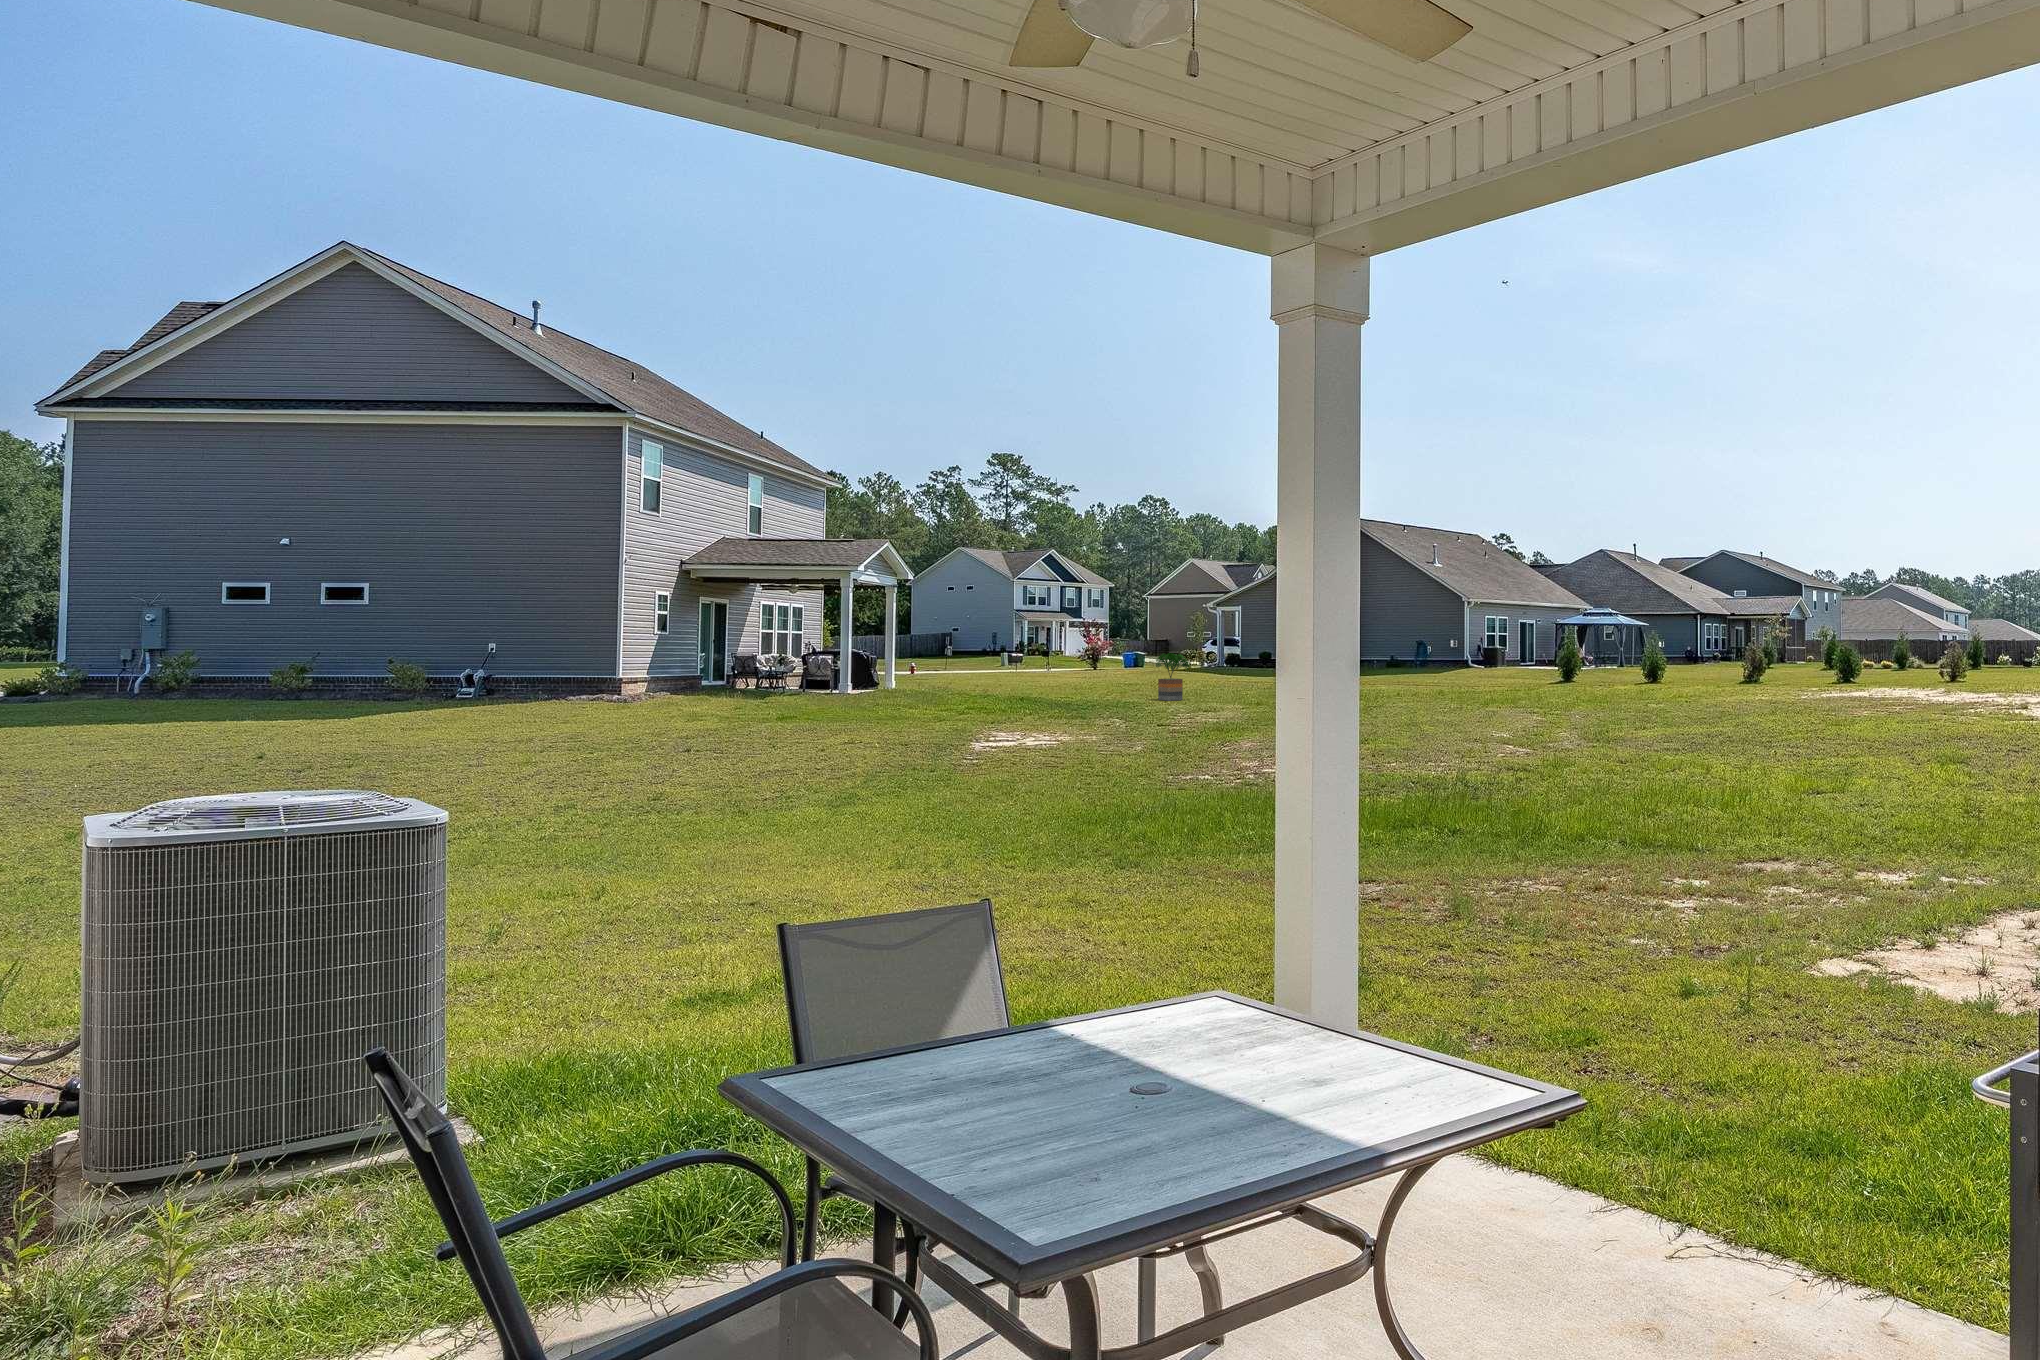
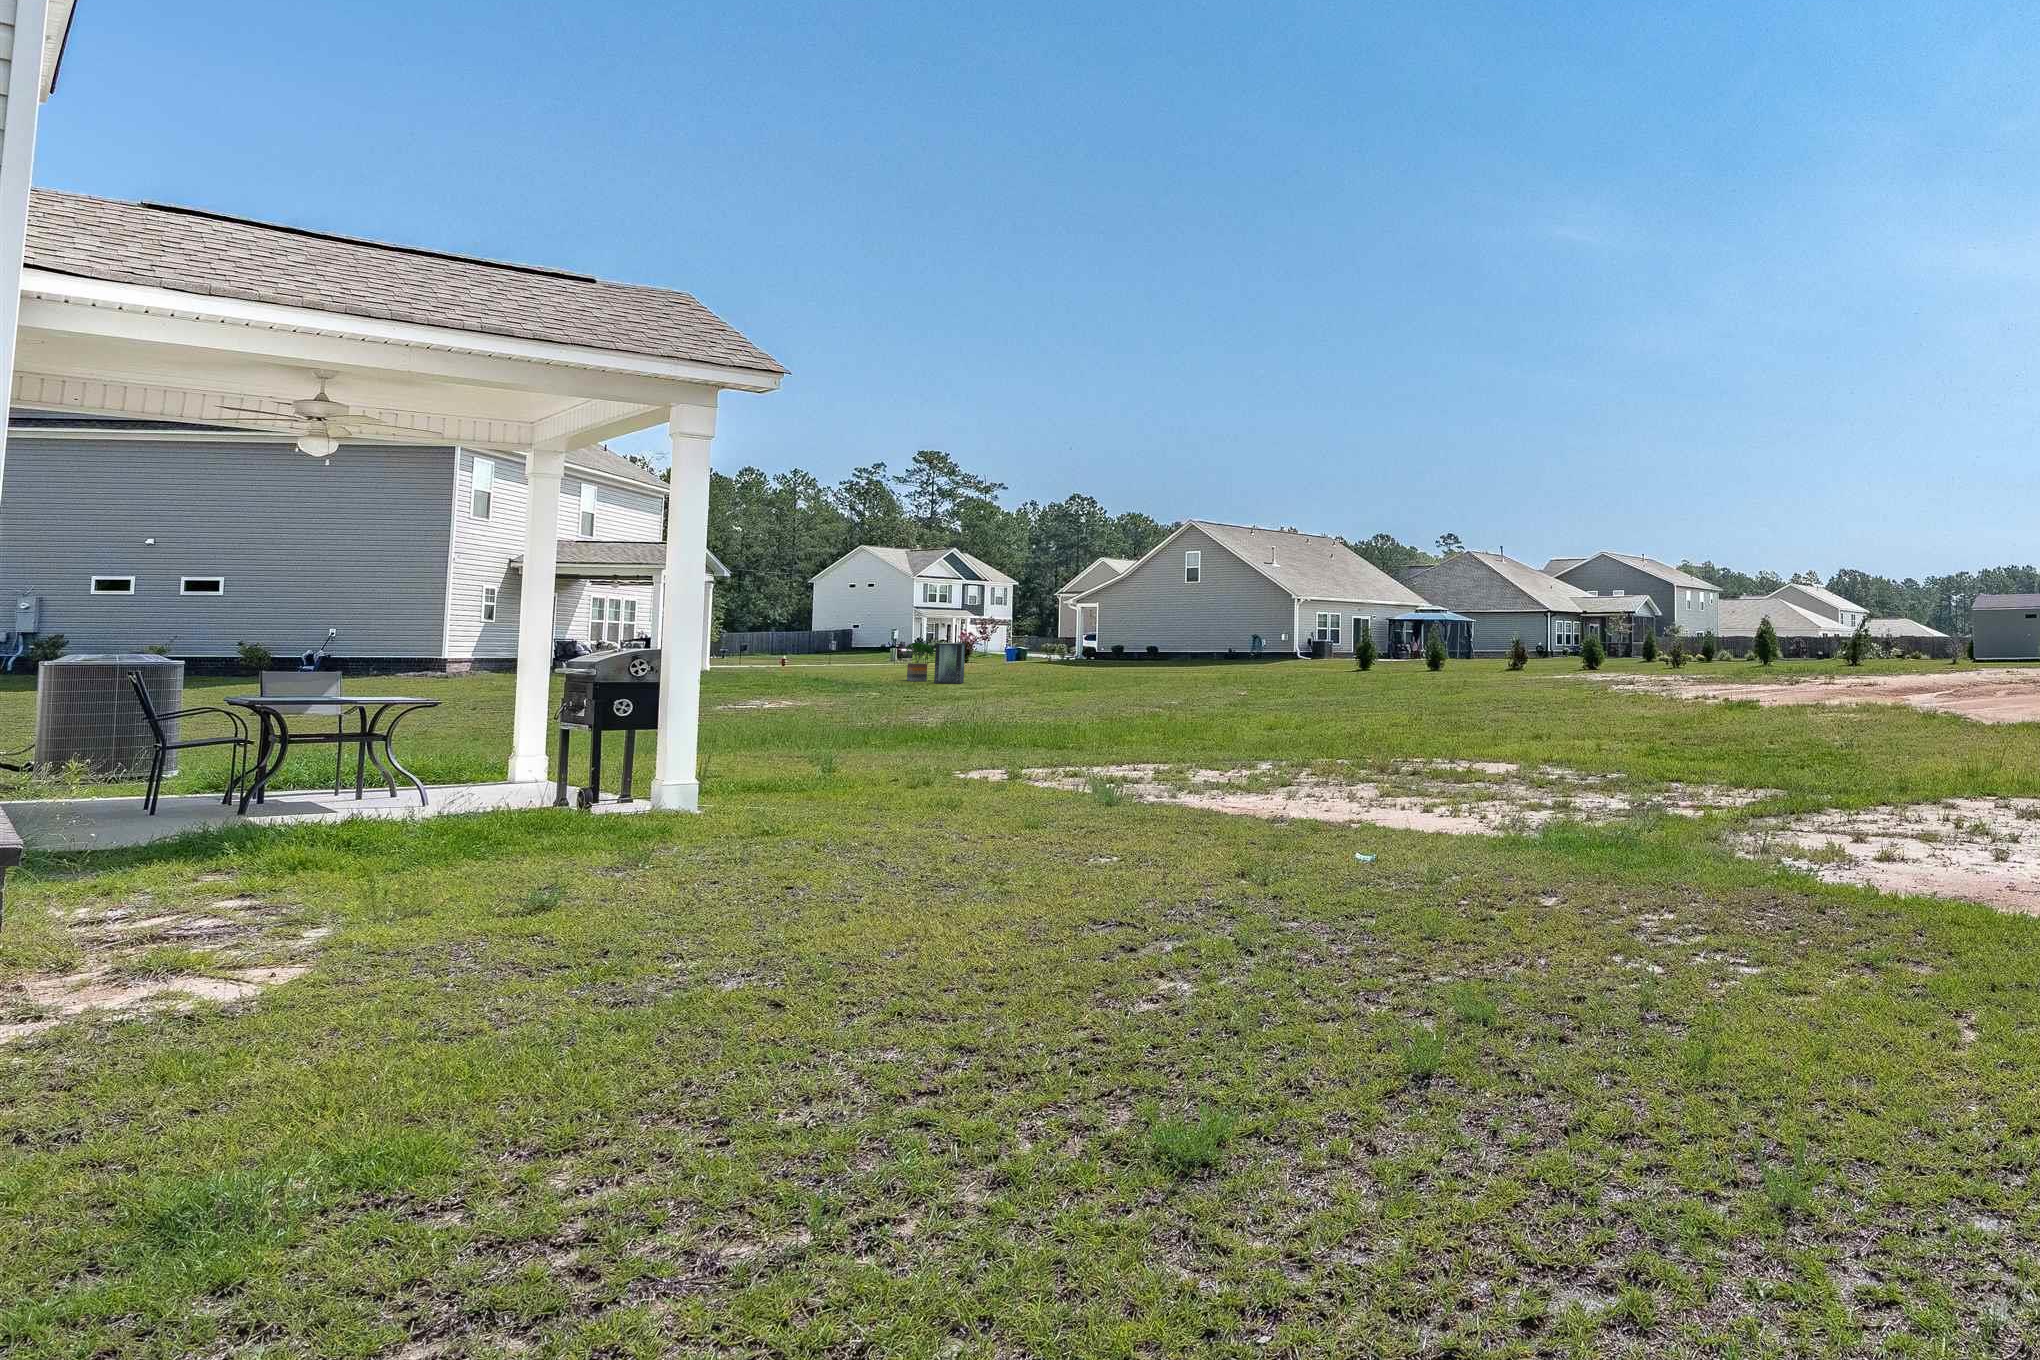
storage box: none [1198,653,1230,703] -> present [934,643,965,684]

